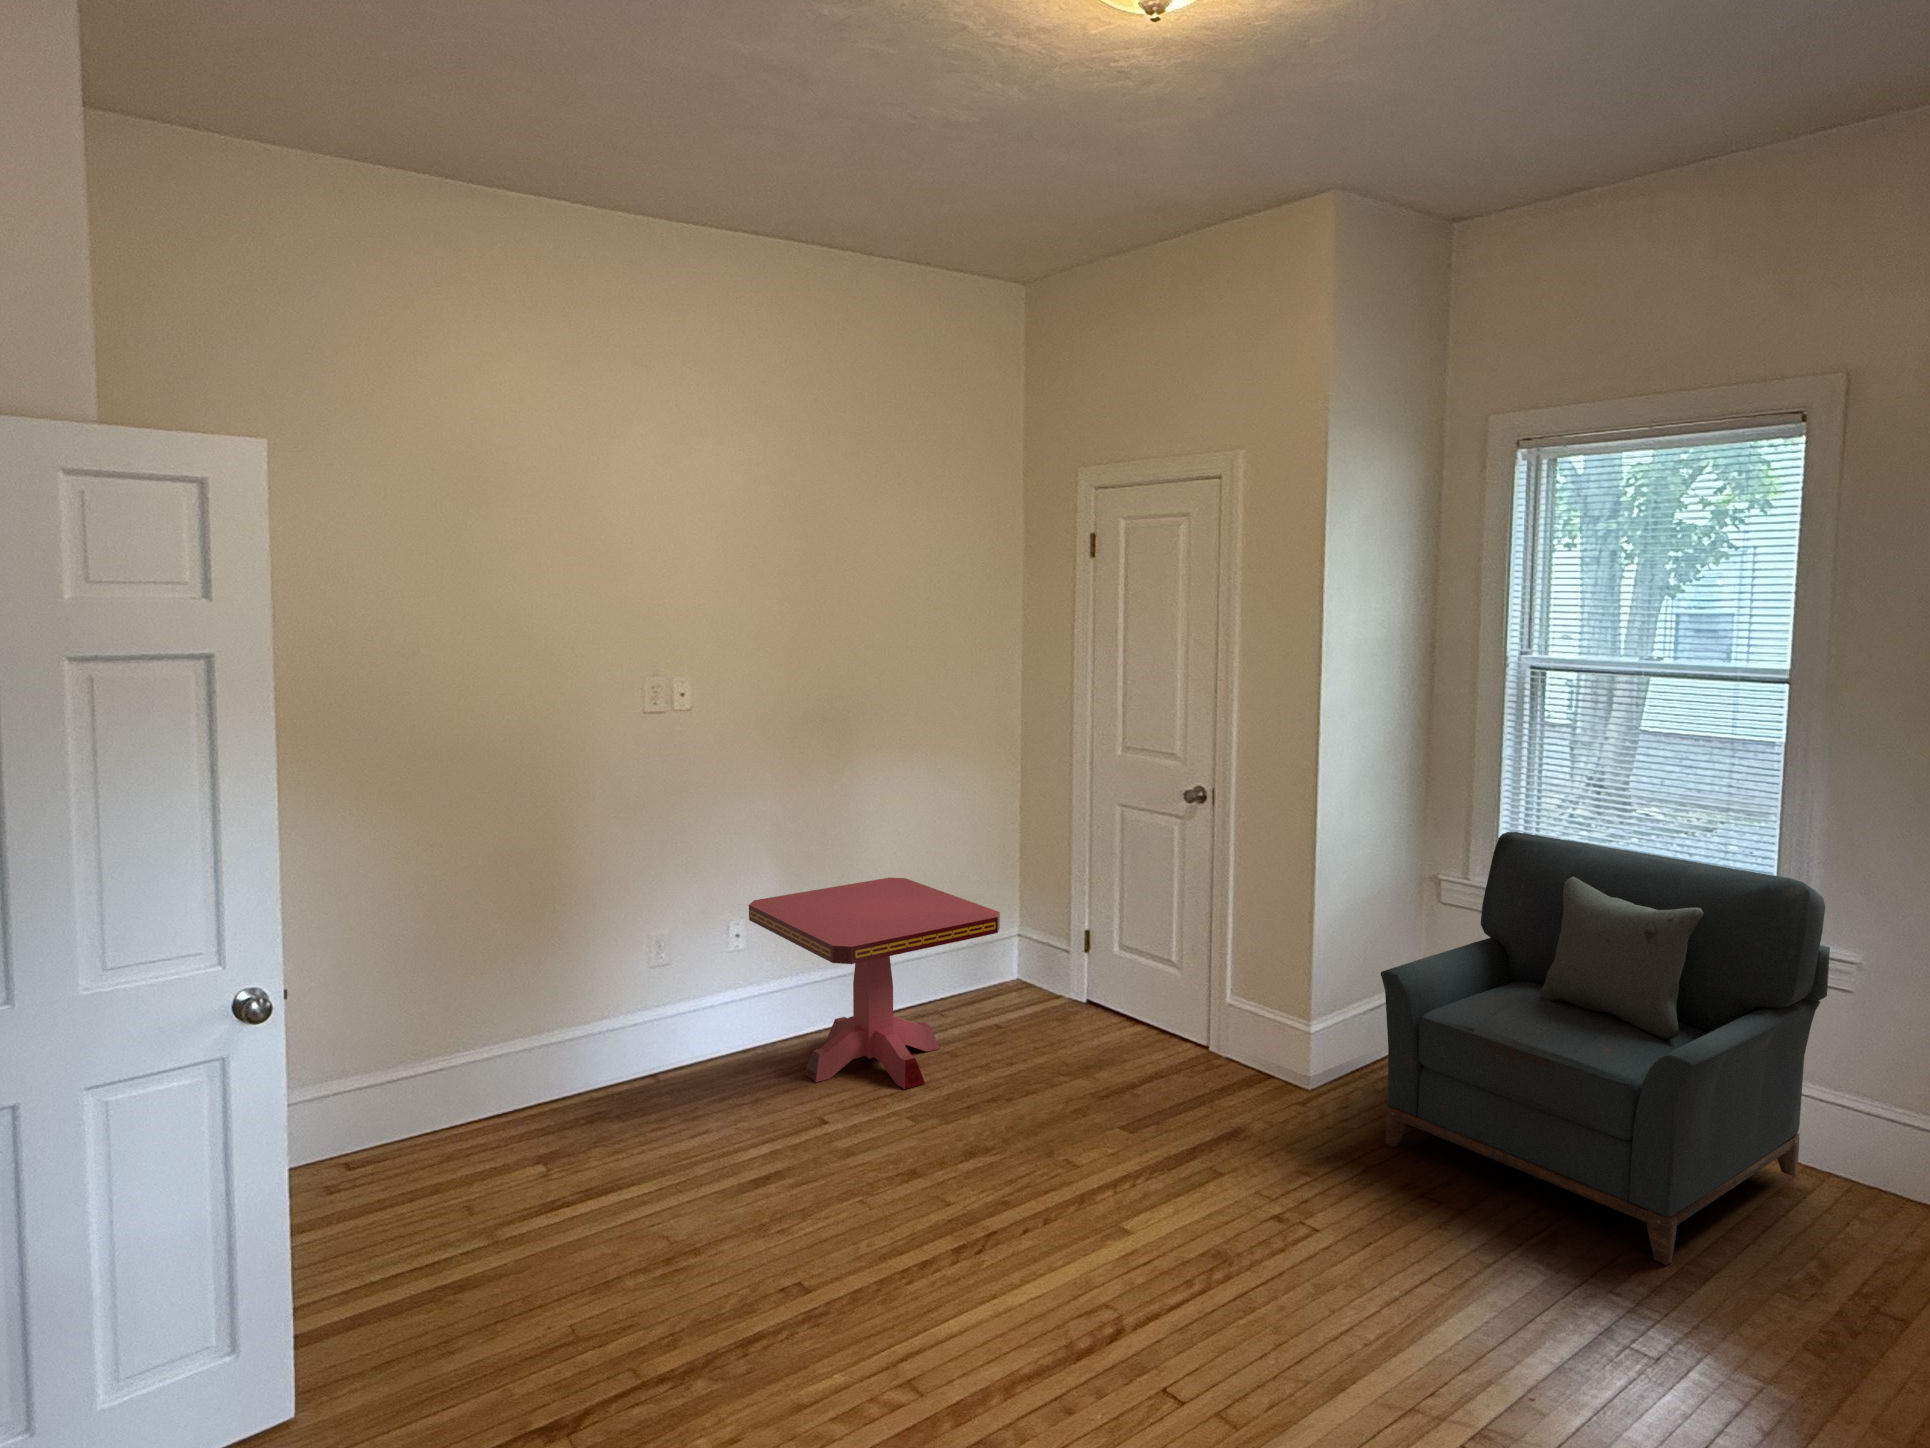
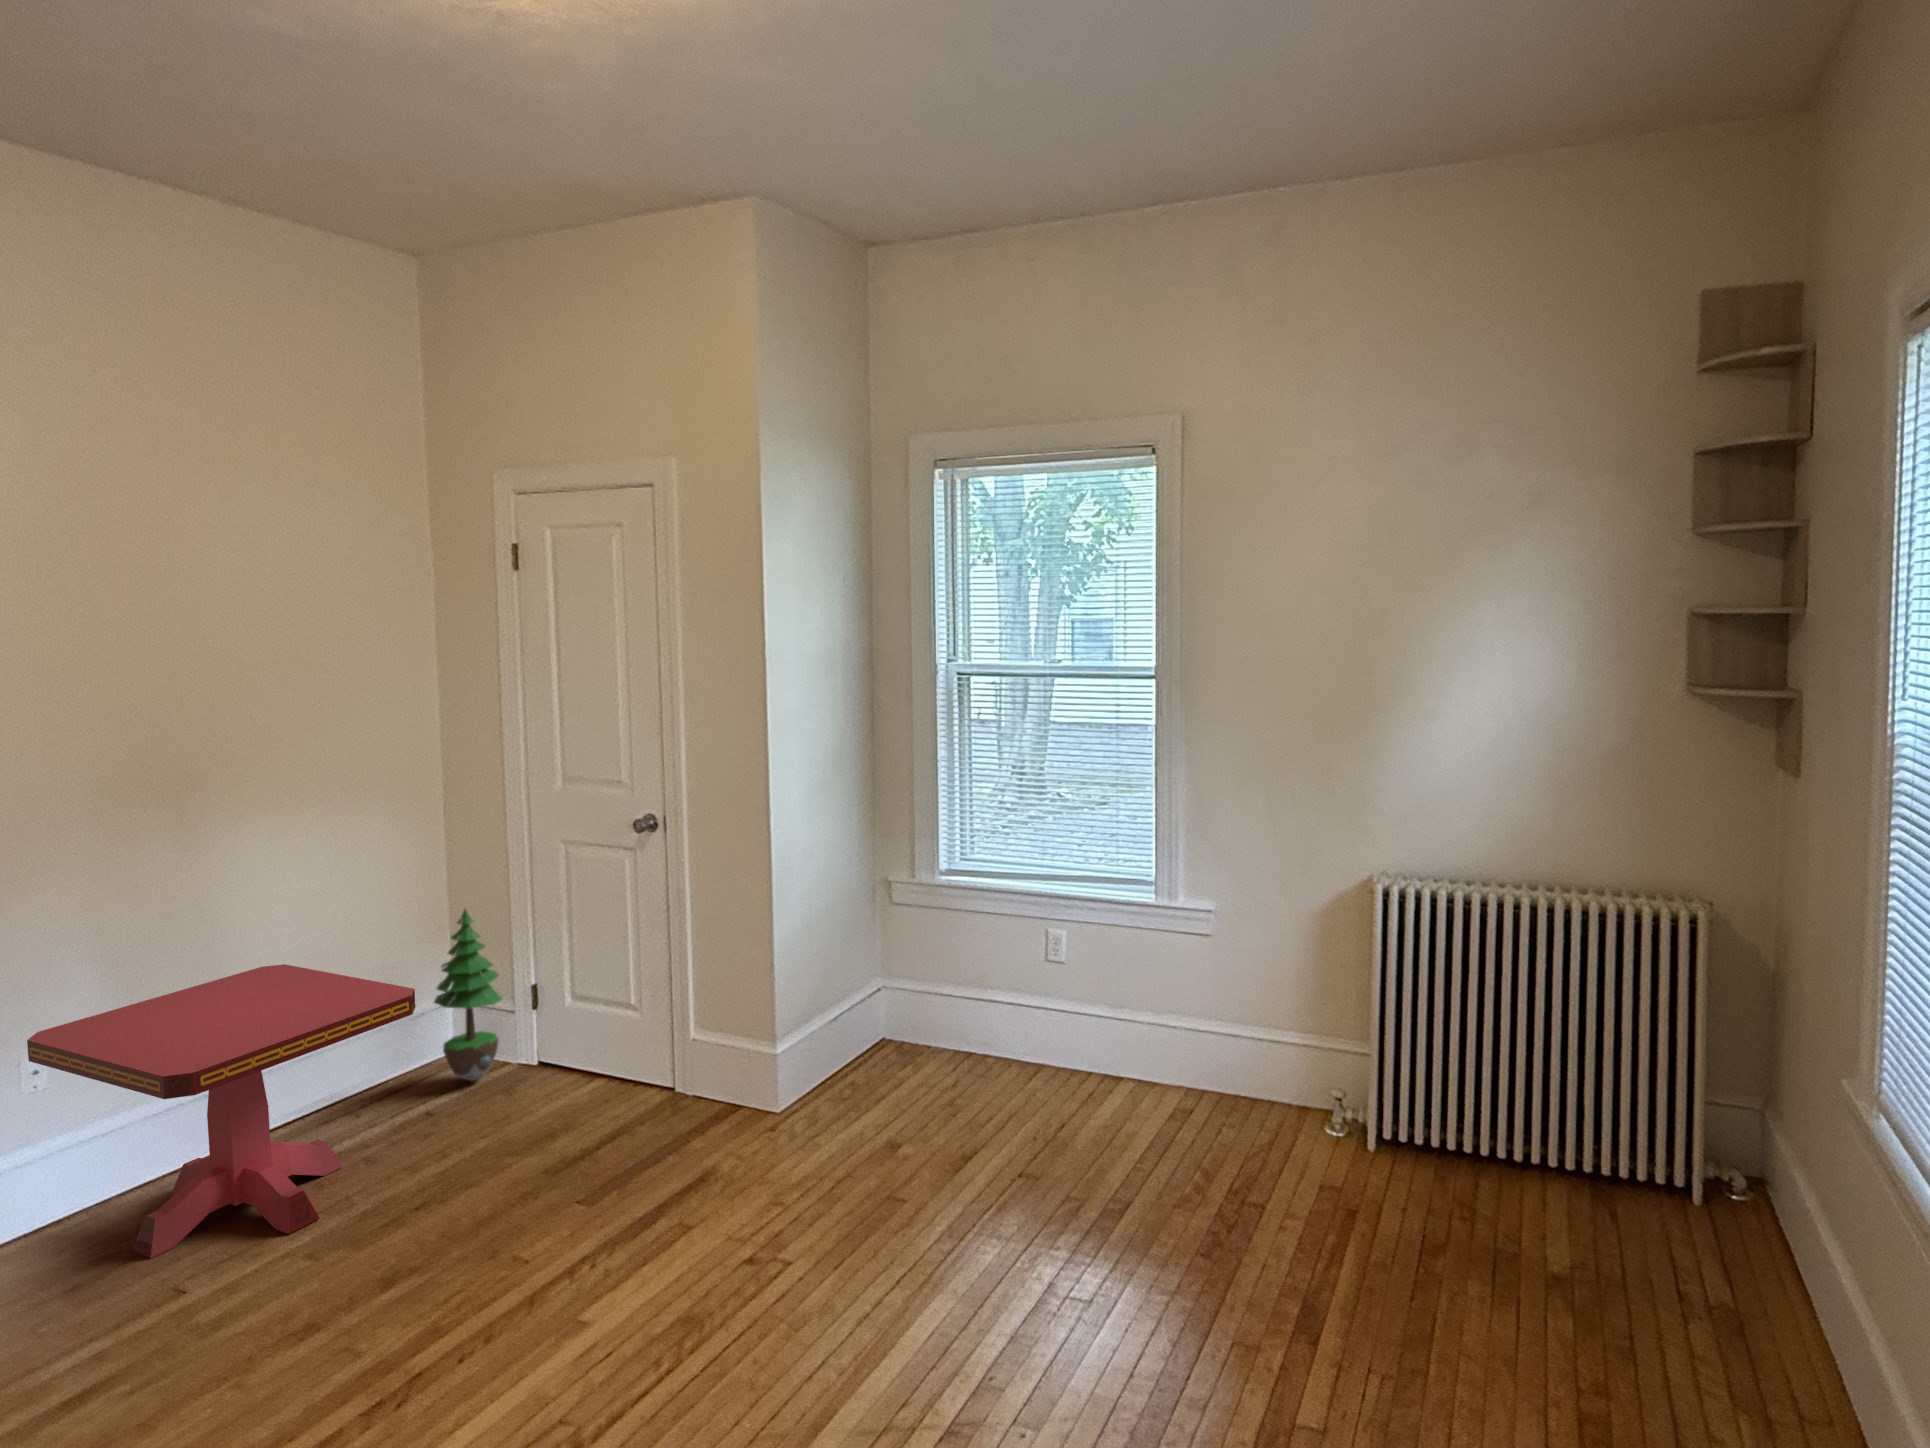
armchair: present [1380,832,1830,1265] -> none [841,827,1191,1206]
potted tree: none [1008,852,1064,1003] -> present [434,909,502,1082]

